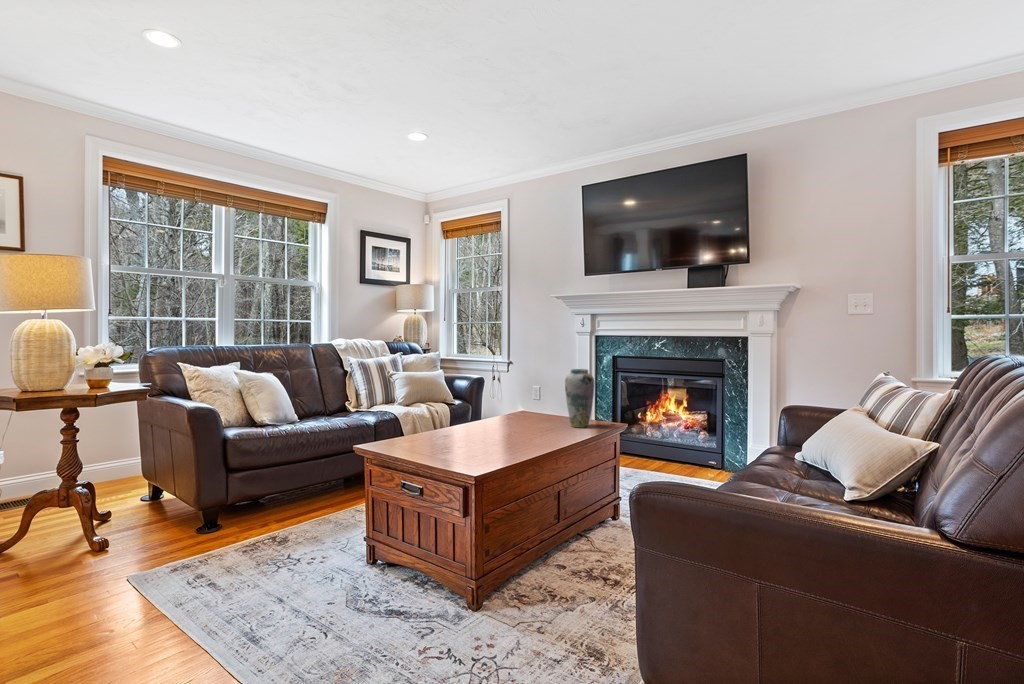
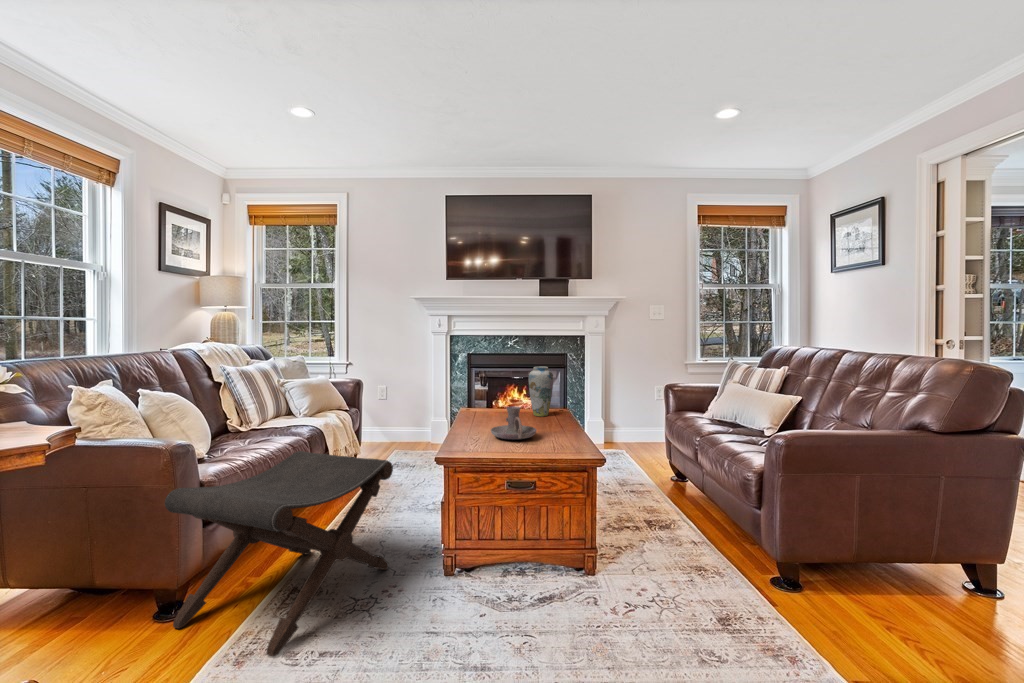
candle holder: none [450,408,501,444] -> present [491,406,537,440]
footstool: none [178,427,344,575] -> present [165,451,393,657]

